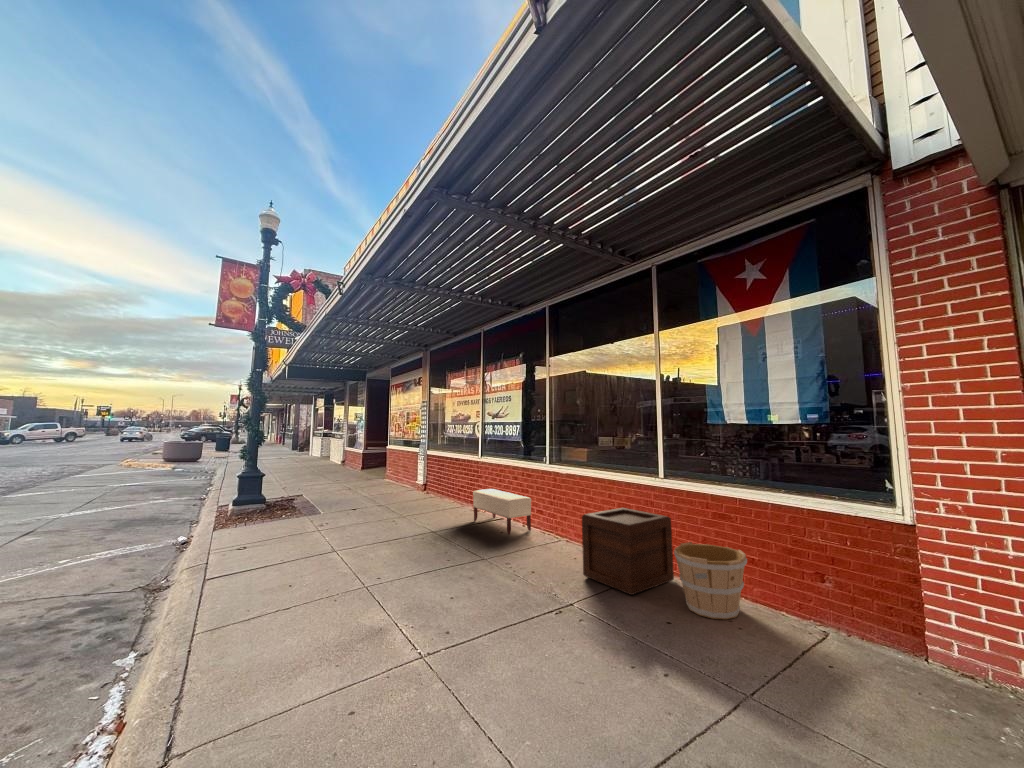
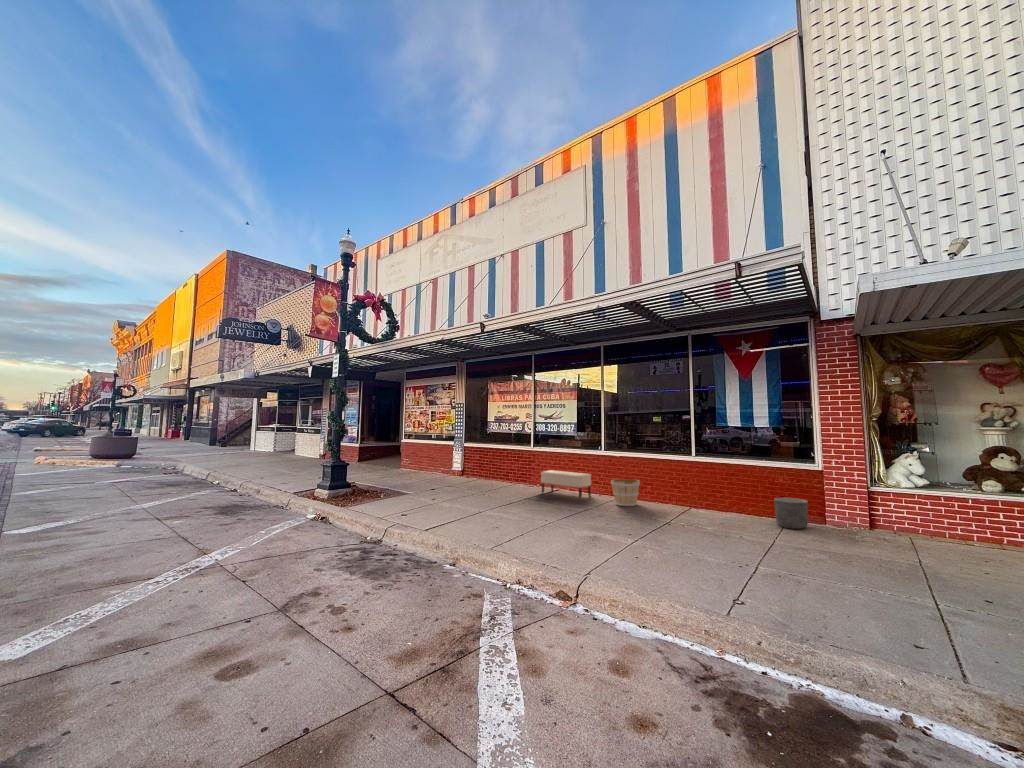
wooden crate: present [582,508,674,595] -> none [656,475,704,518]
wooden bucket: present [674,542,747,619] -> present [611,479,640,506]
planter: none [792,576,875,663] -> present [774,498,808,529]

